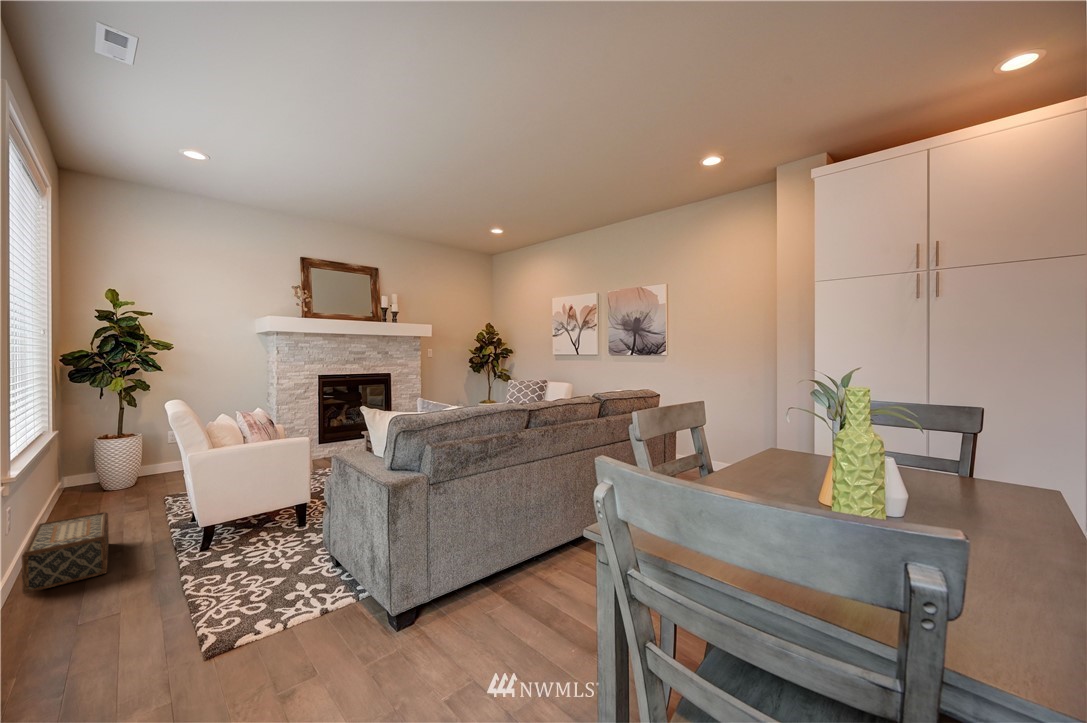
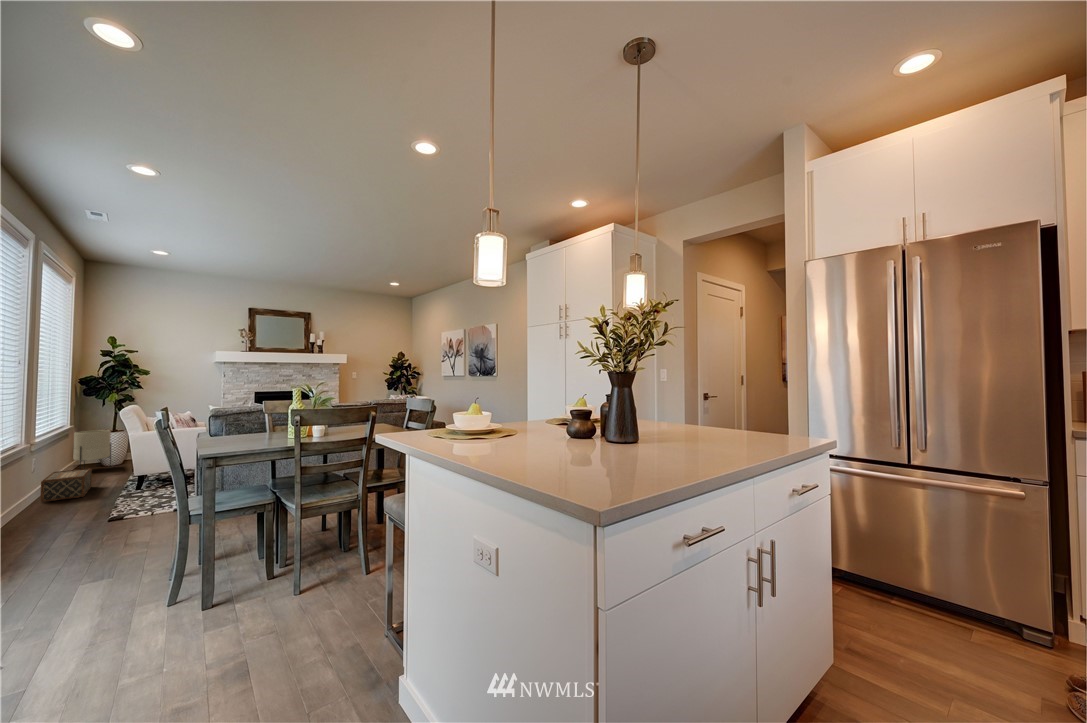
planter: none [60,436,122,509] -> present [73,430,111,469]

